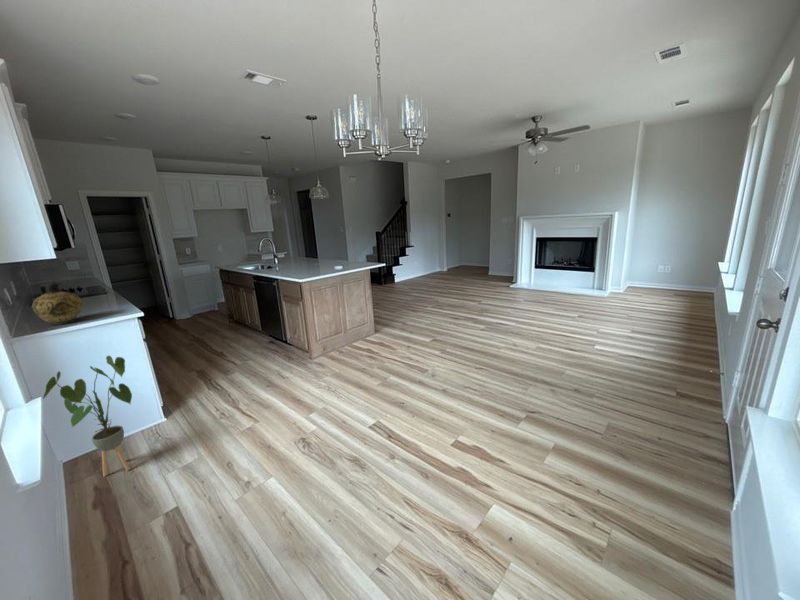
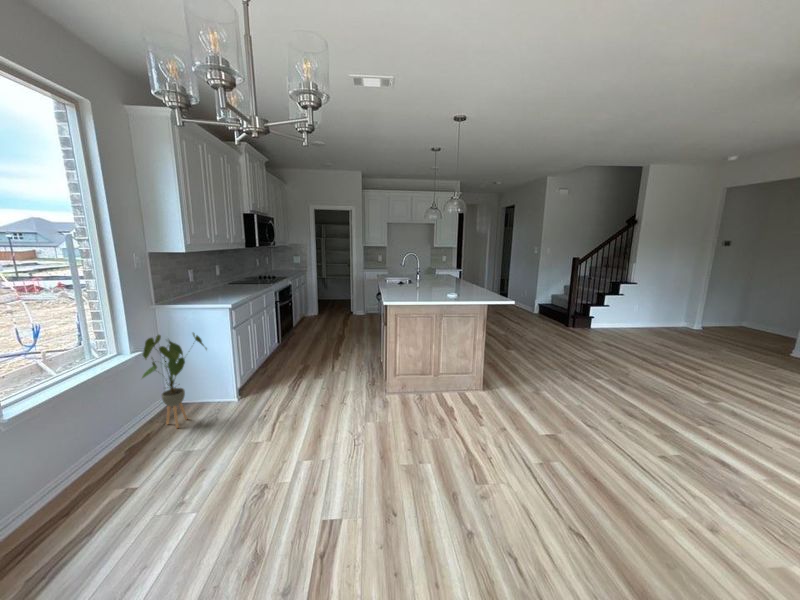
ceramic jug: present [32,281,82,325] -> none [186,268,216,300]

